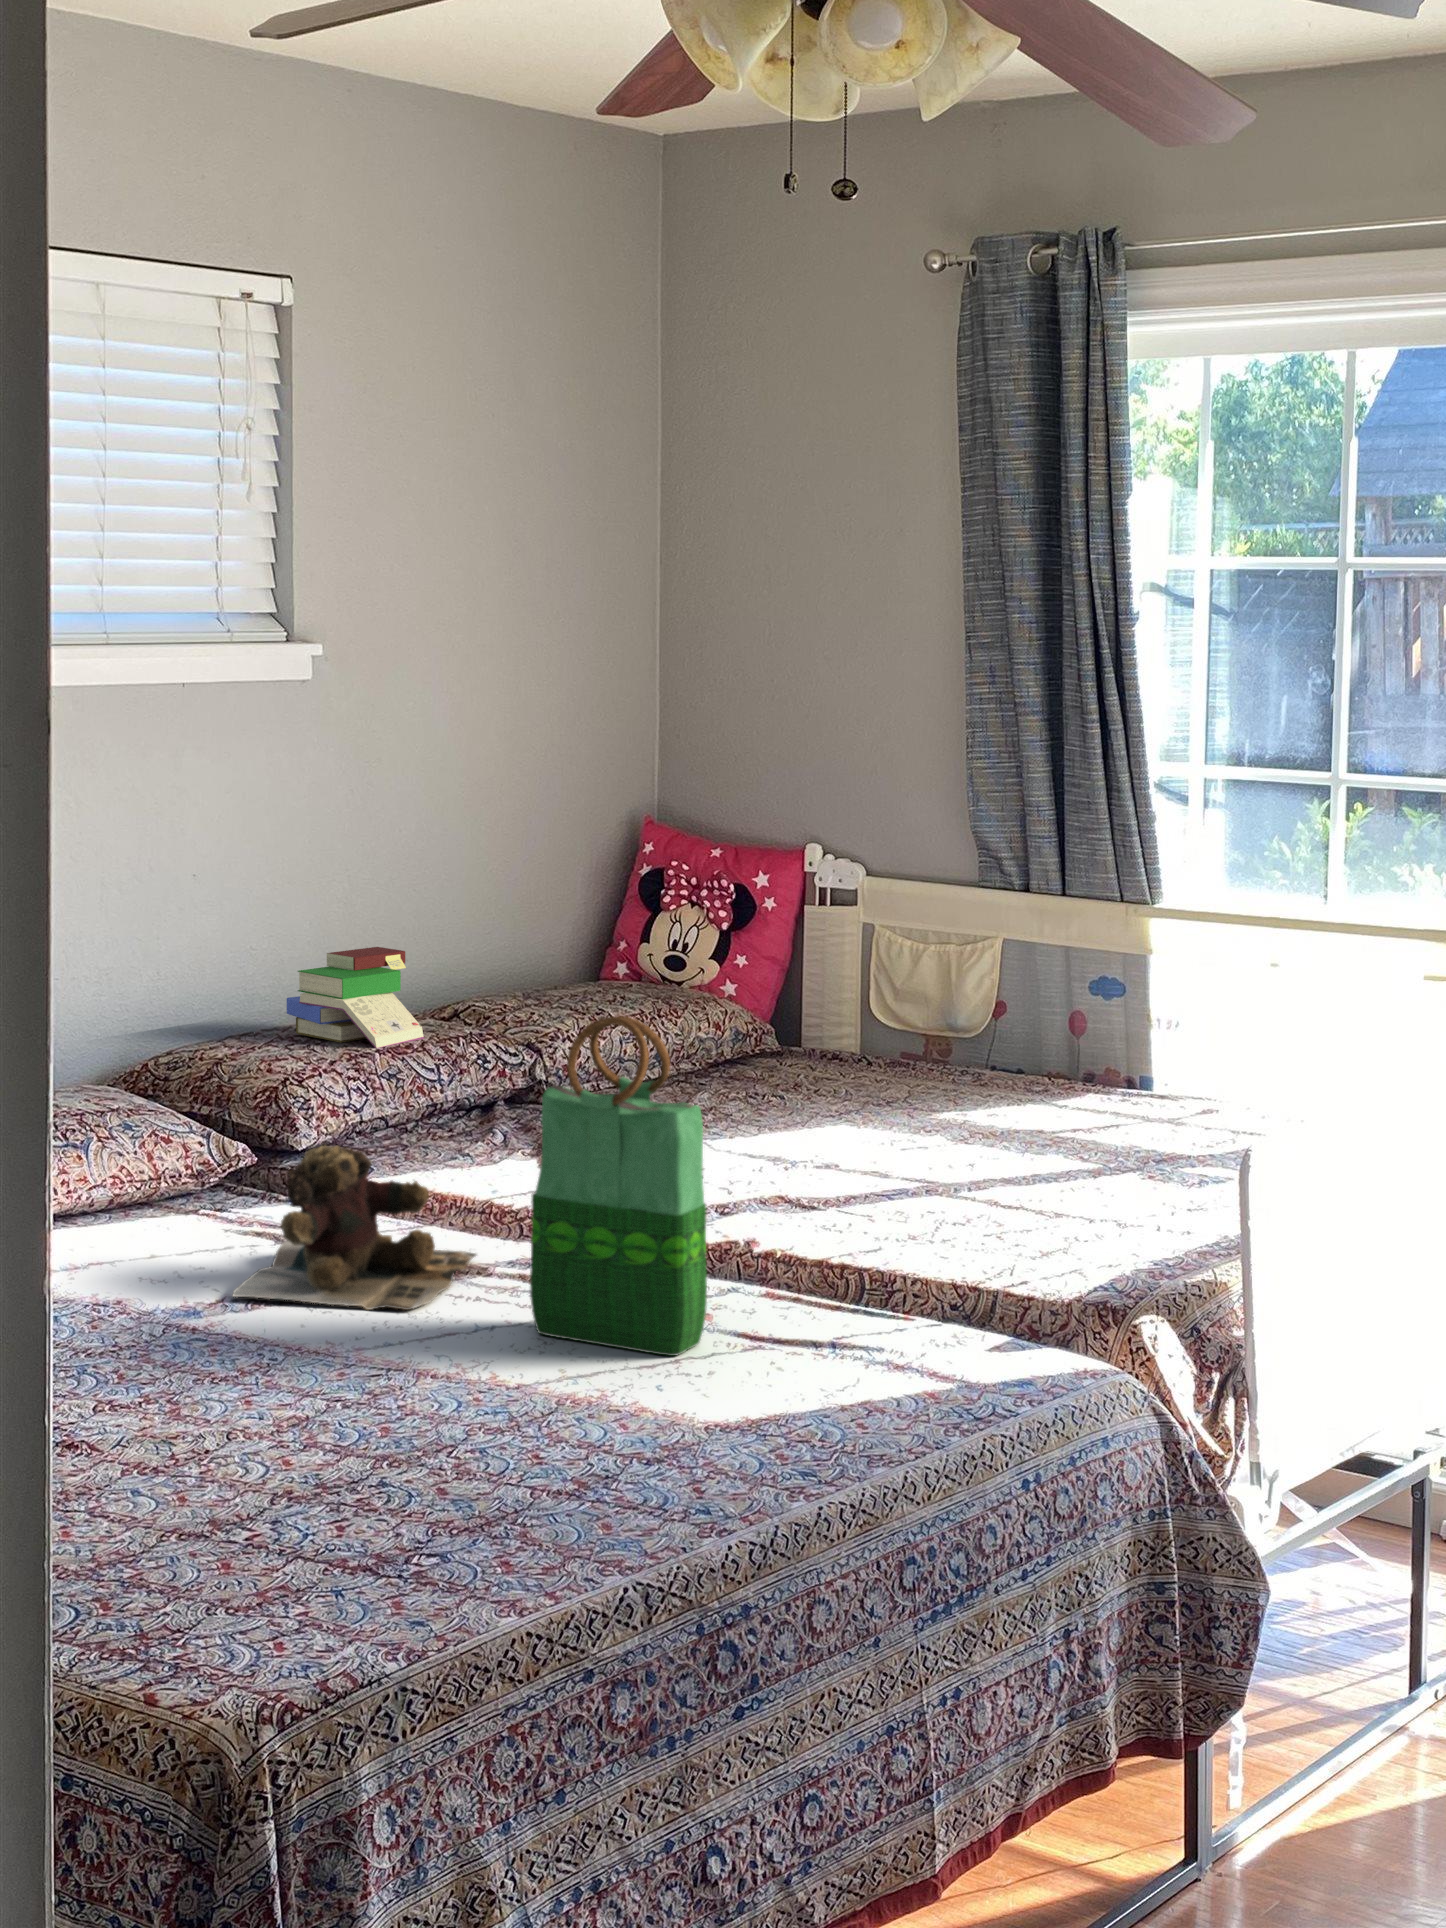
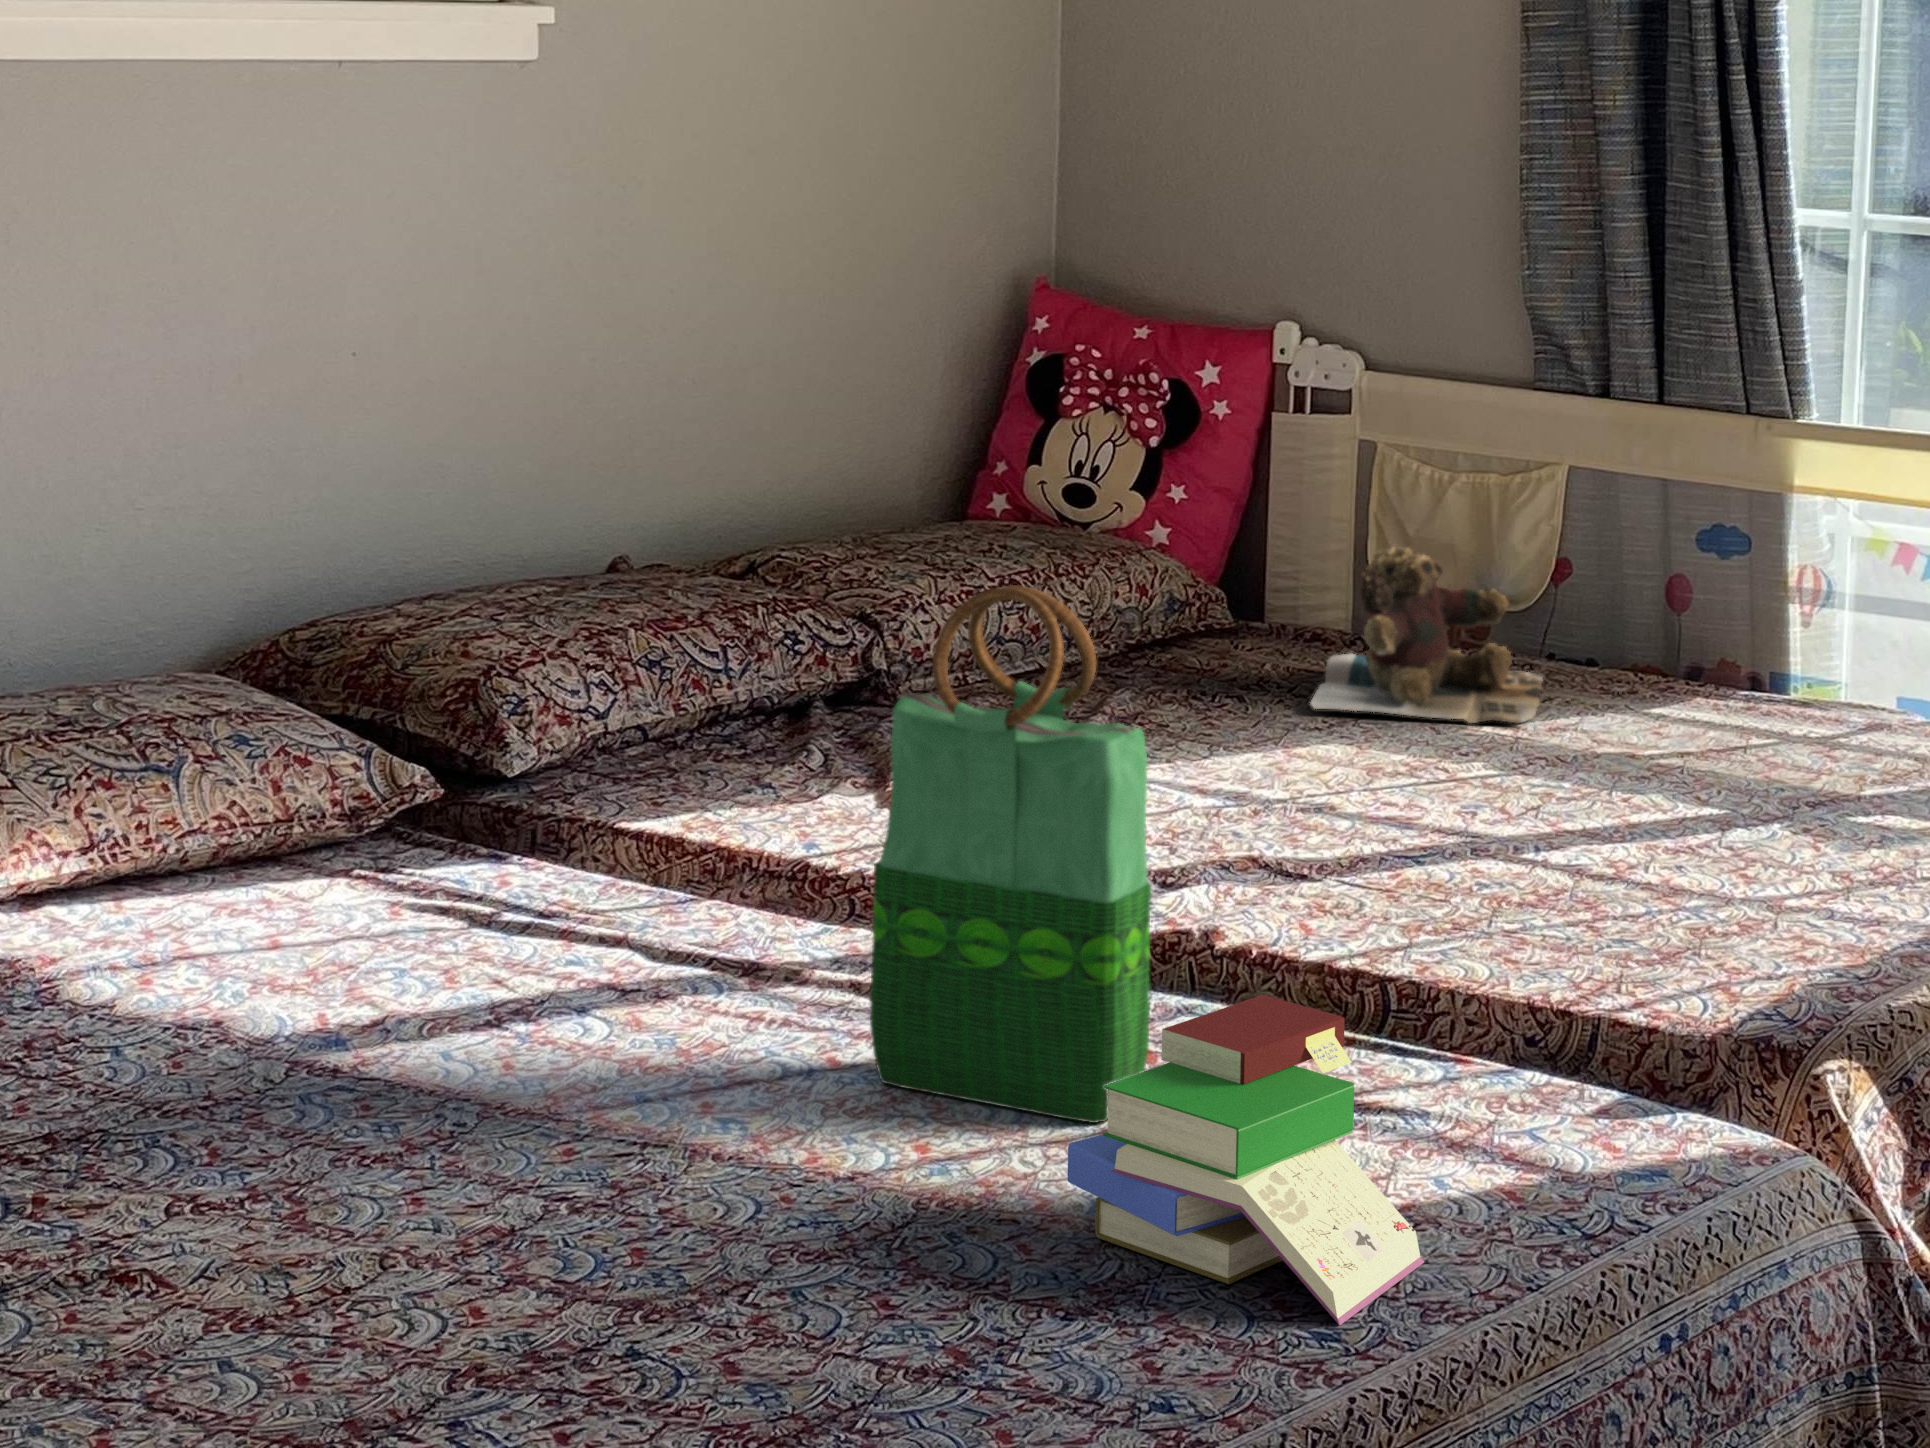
book: present [287,947,425,1048] -> present [1067,995,1424,1325]
teddy bear: present [233,1145,476,1310] -> present [1311,547,1543,723]

